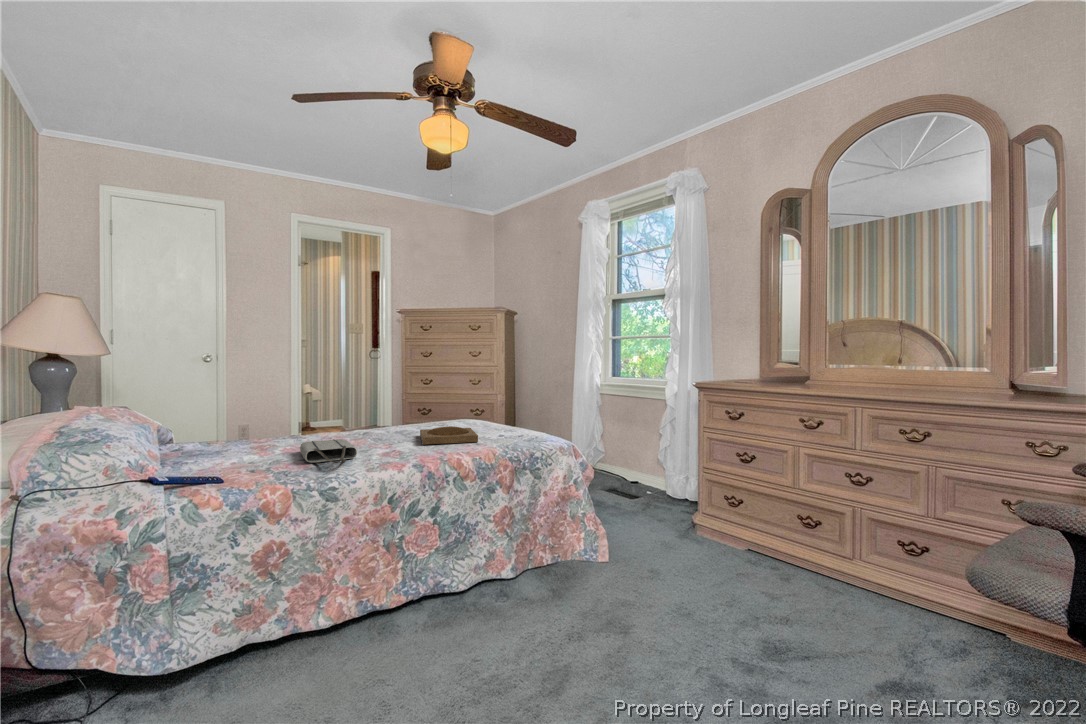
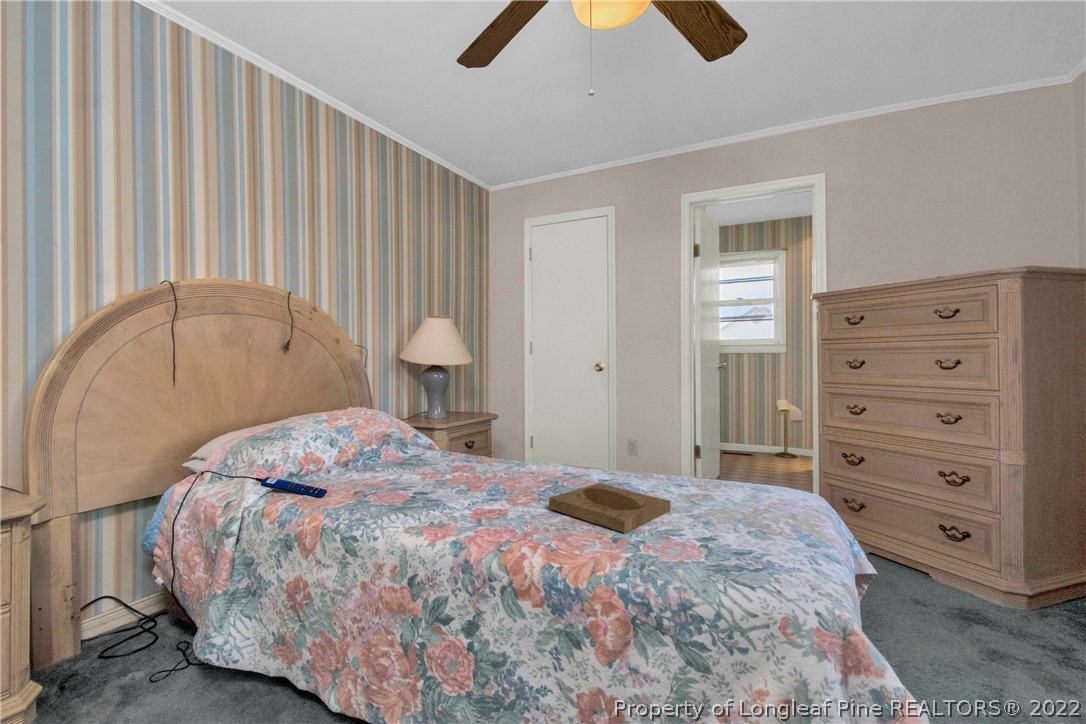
tote bag: present [300,439,357,465] -> none [369,466,485,504]

